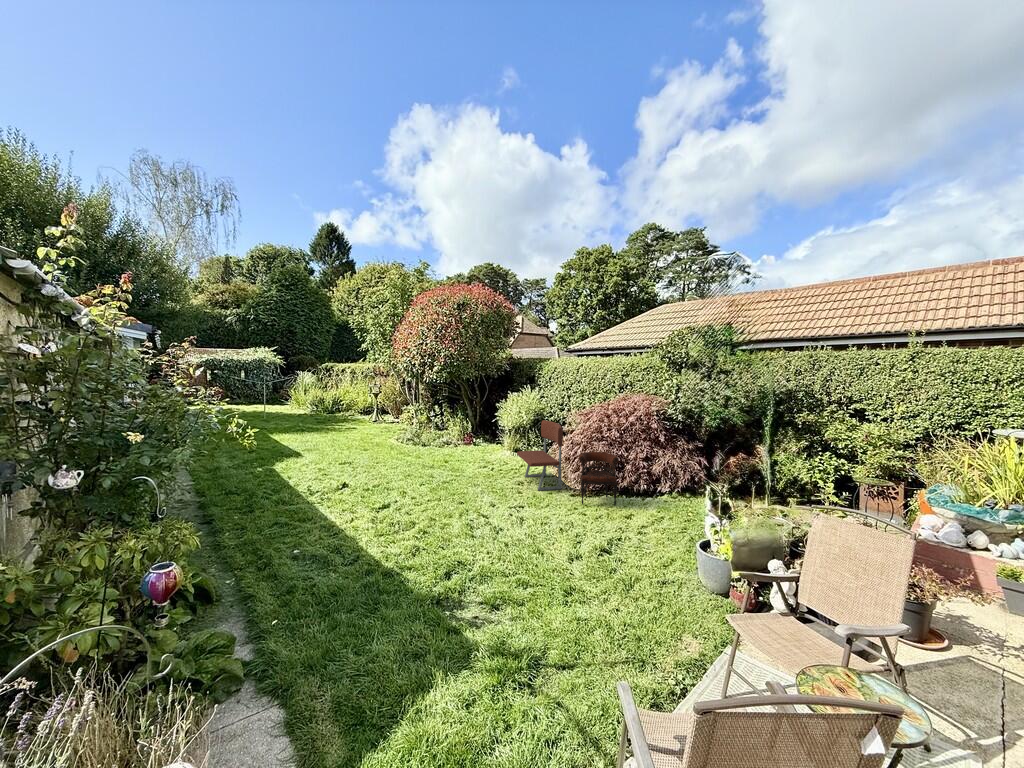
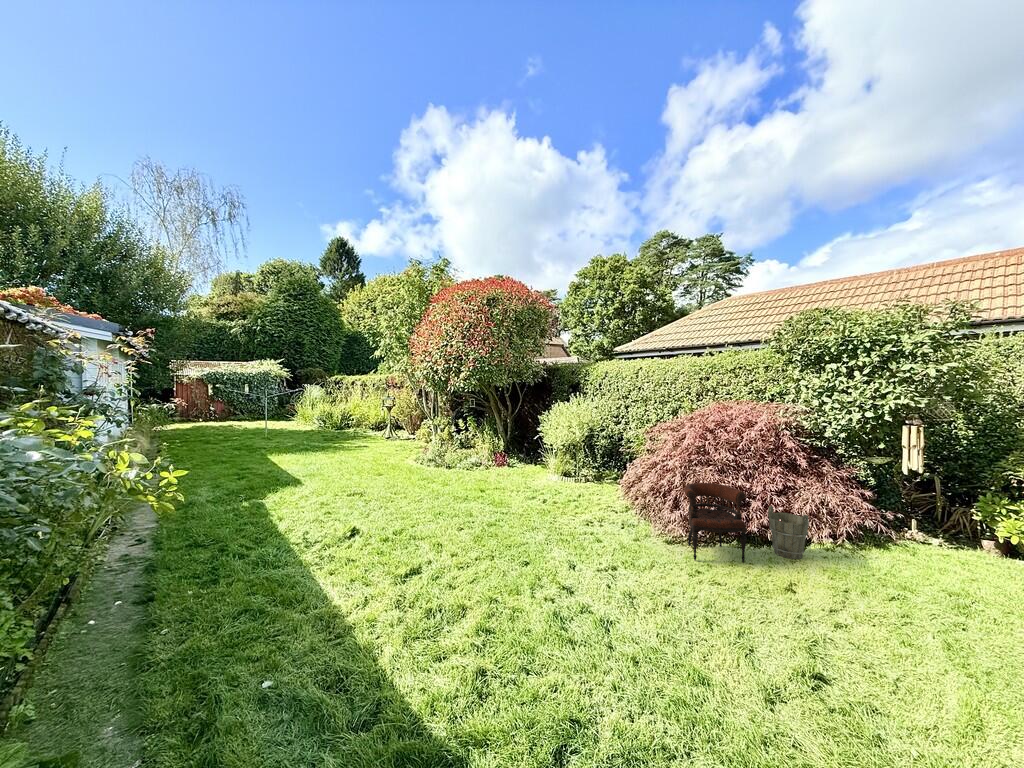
bench: present [517,420,563,490] -> none [581,438,651,536]
bucket: none [639,468,664,504] -> present [768,506,809,559]

